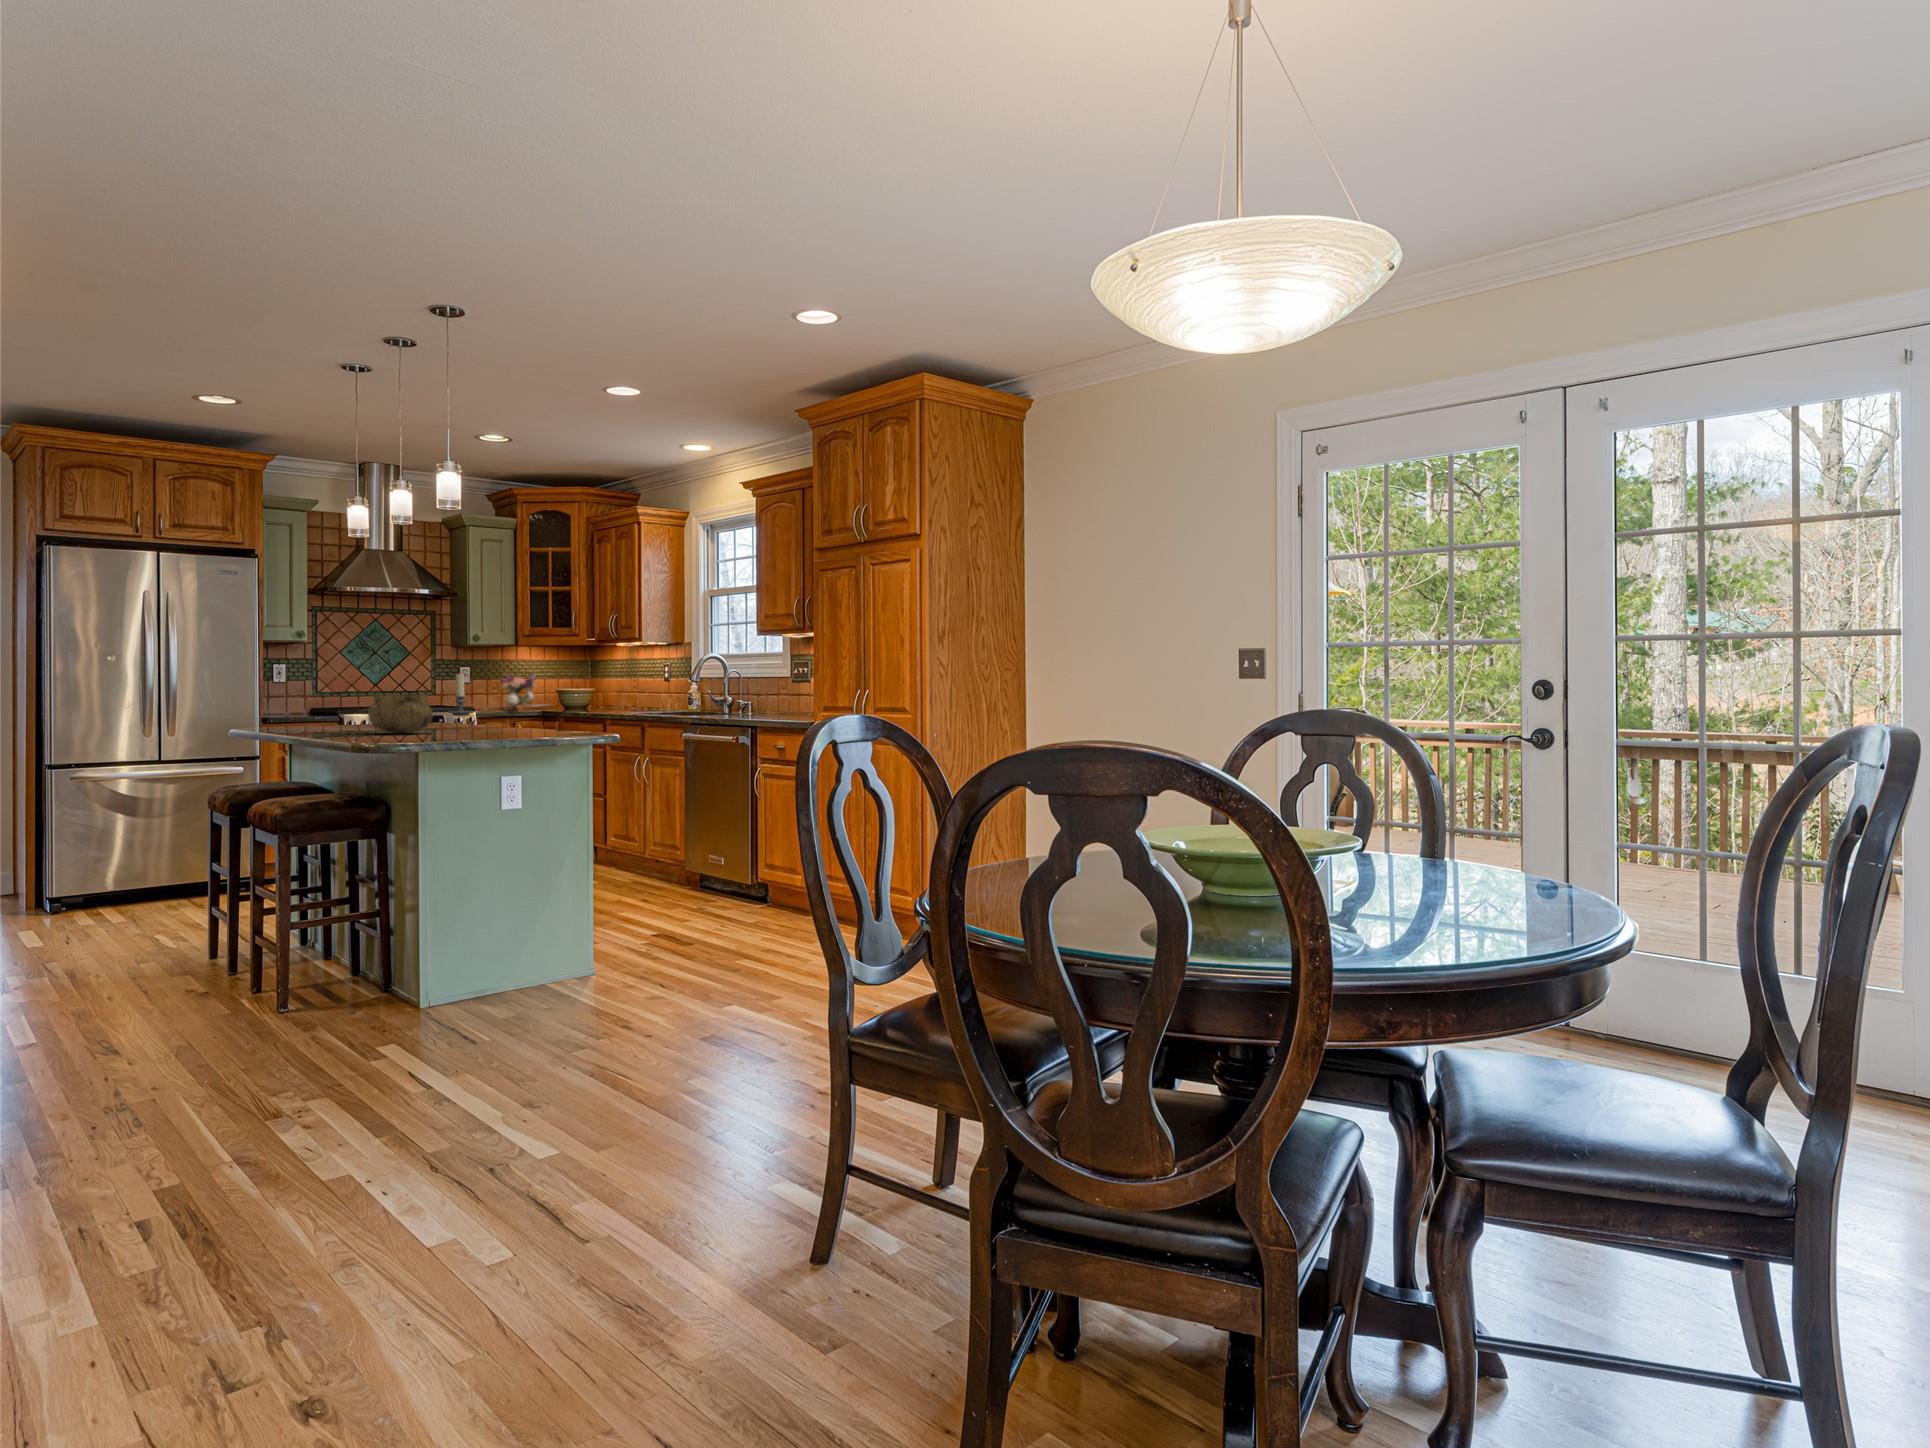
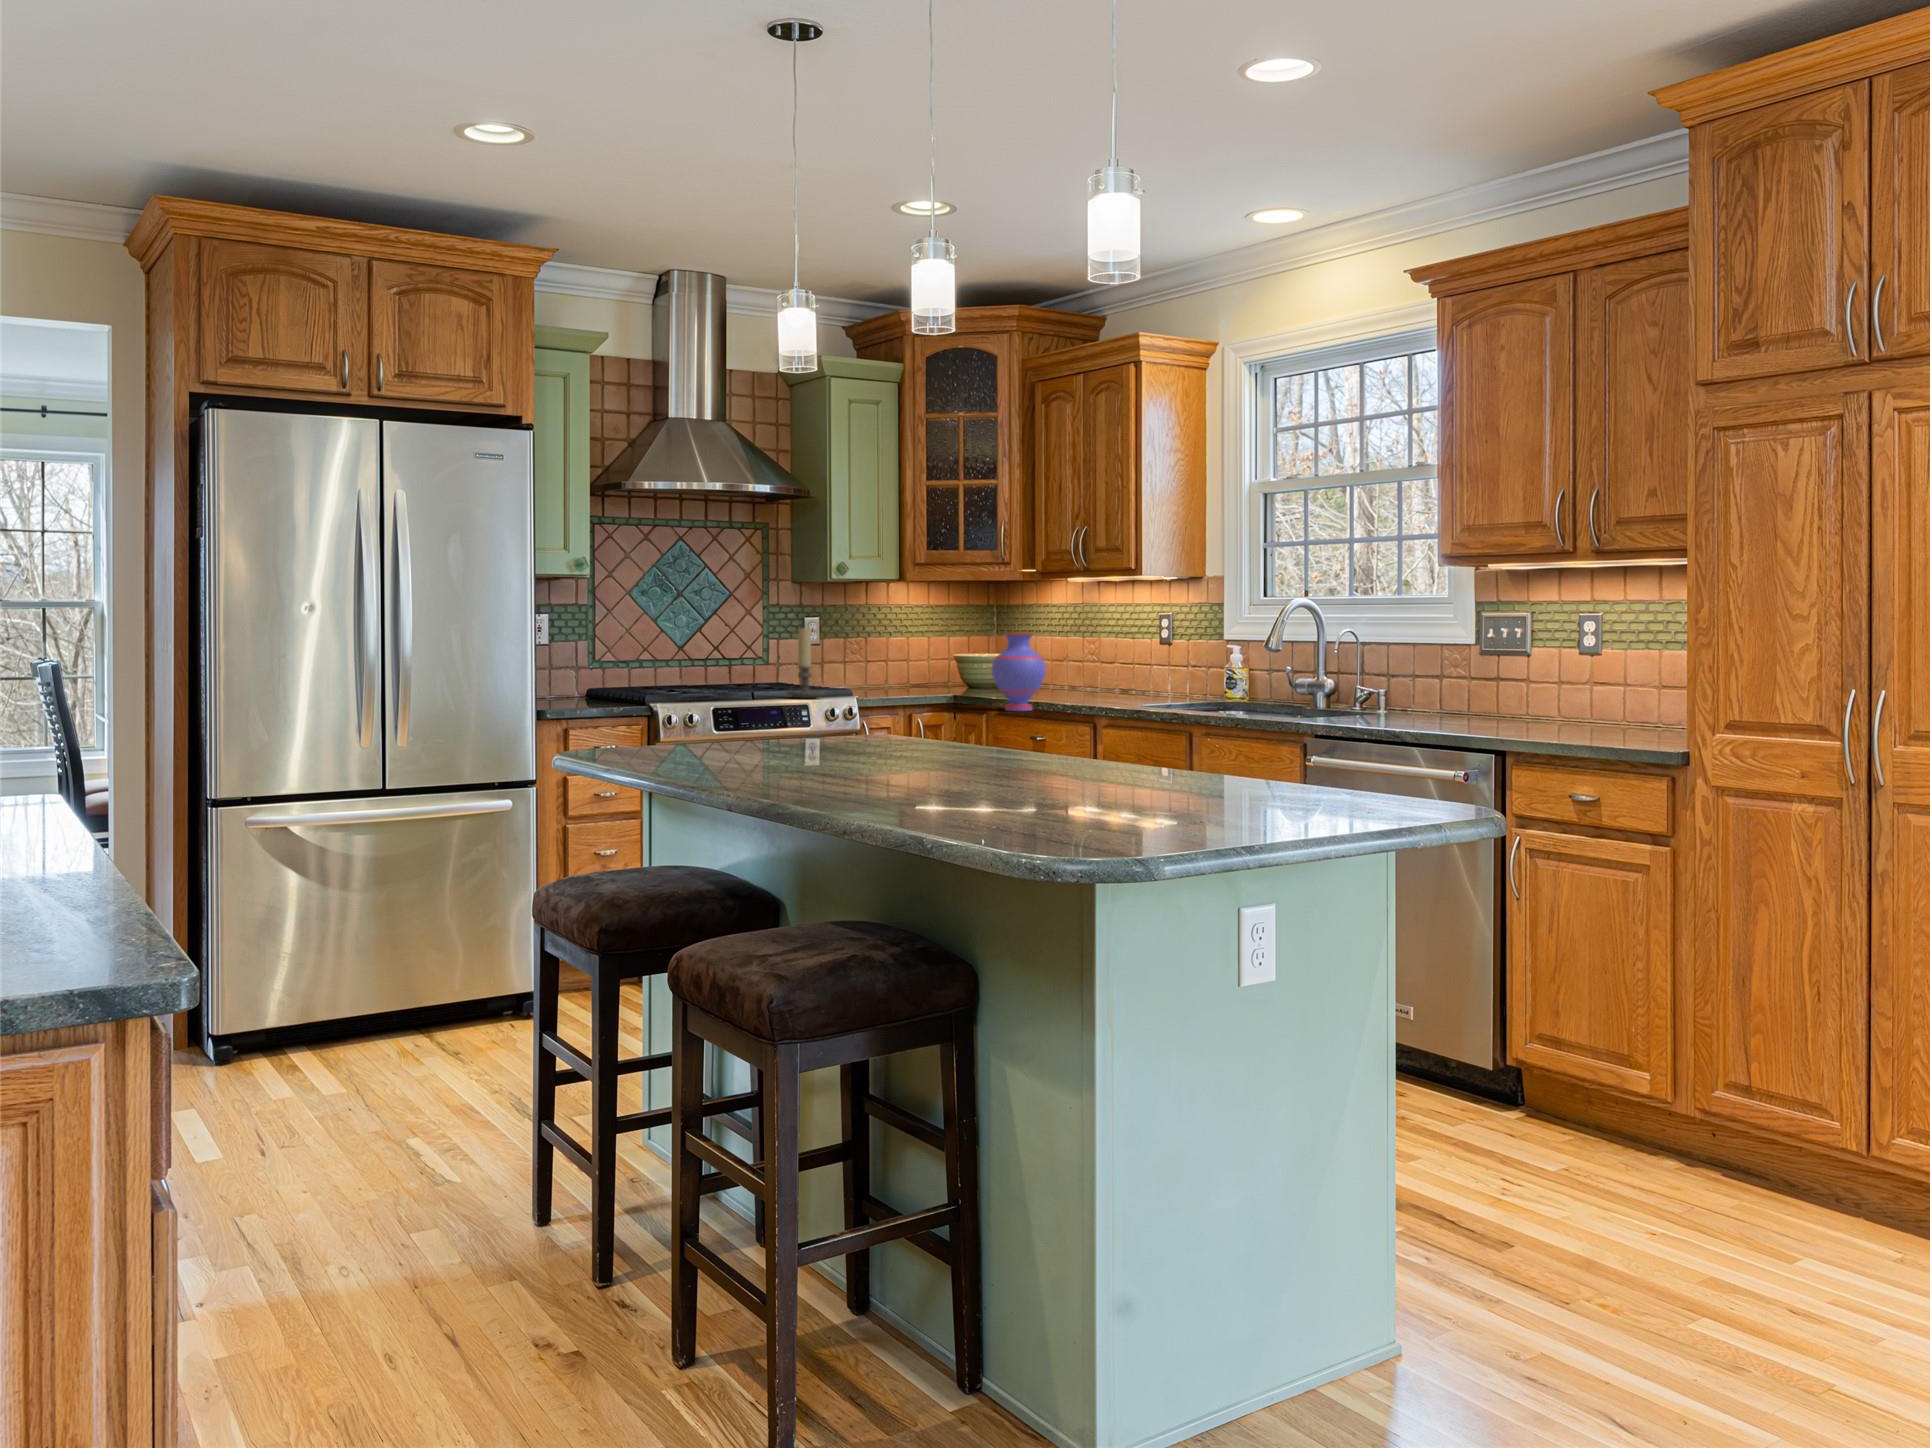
flower arrangement: present [496,672,544,715] -> none [863,623,954,702]
vase: none [564,675,597,719] -> present [991,634,1046,711]
decorative bowl: present [368,694,433,733] -> none [882,723,1016,821]

